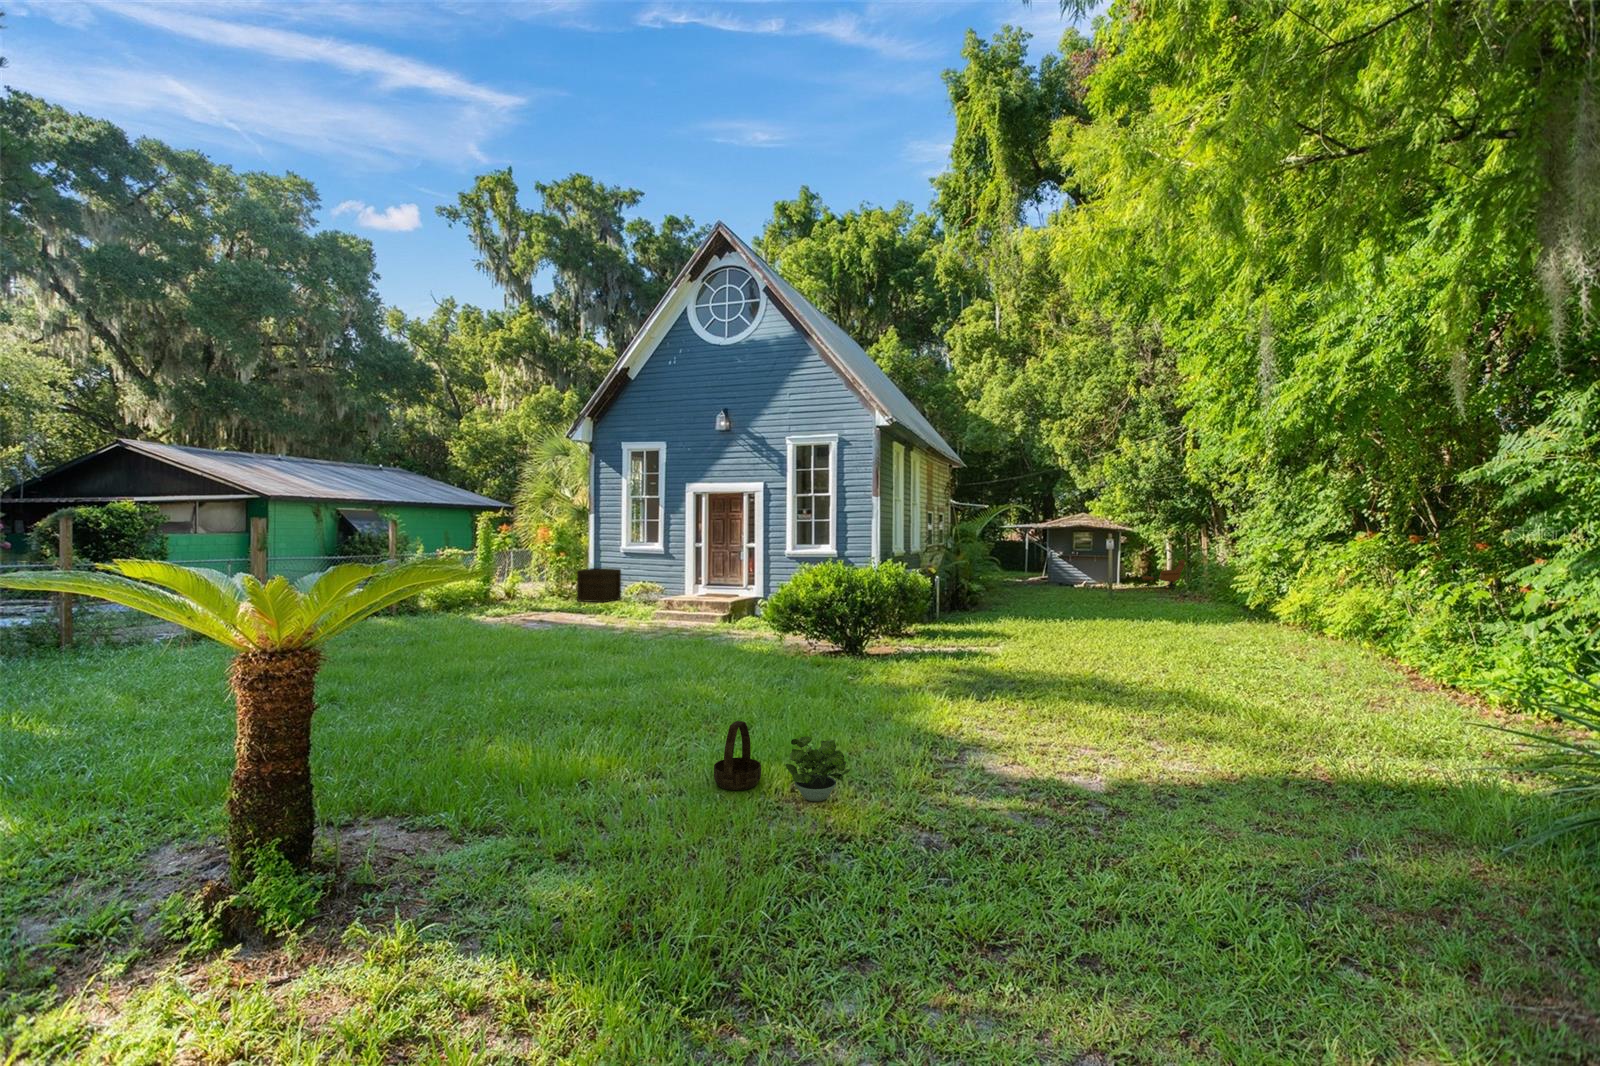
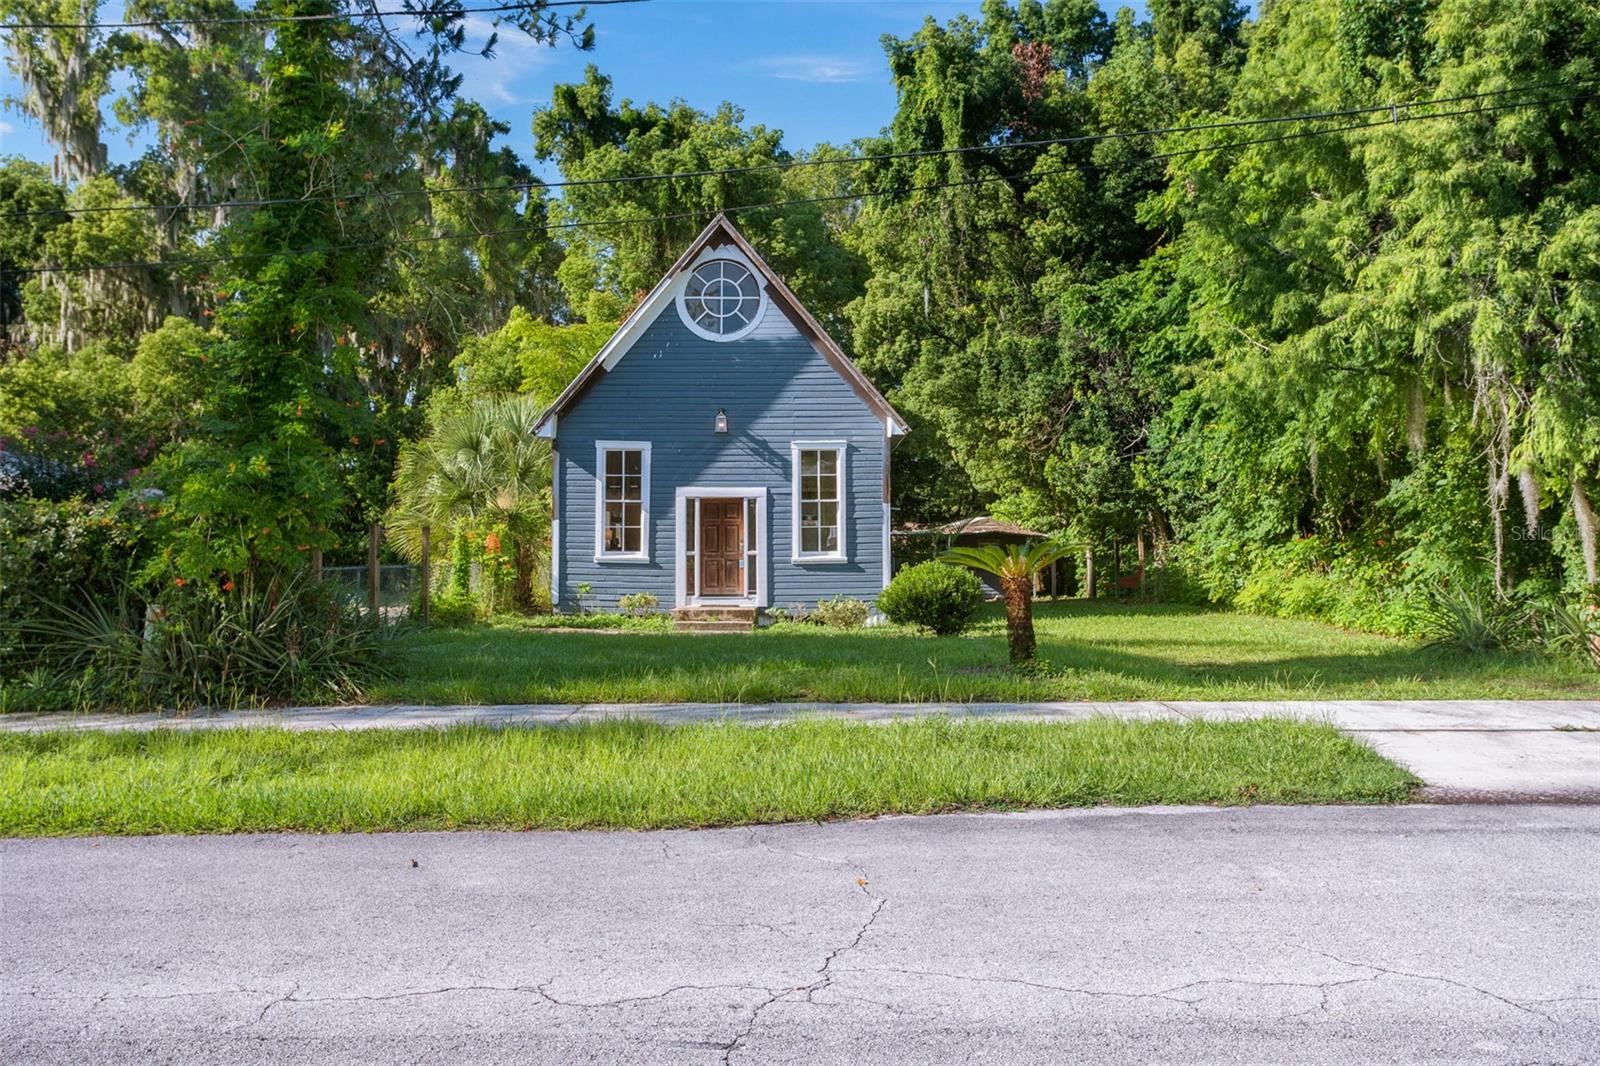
wooden crate: present [577,568,621,602] -> none [560,583,602,619]
basket: present [714,721,761,790] -> none [986,638,1015,678]
potted plant: present [785,736,850,801] -> none [1034,640,1077,678]

